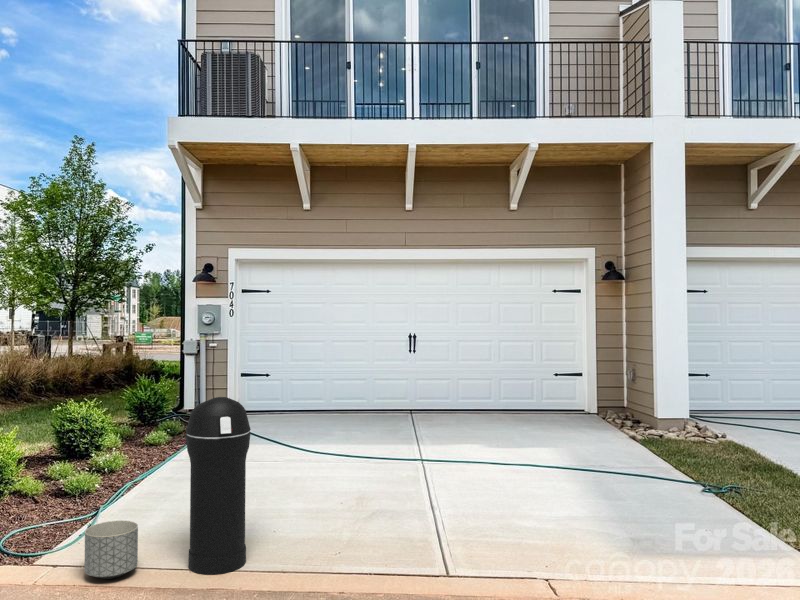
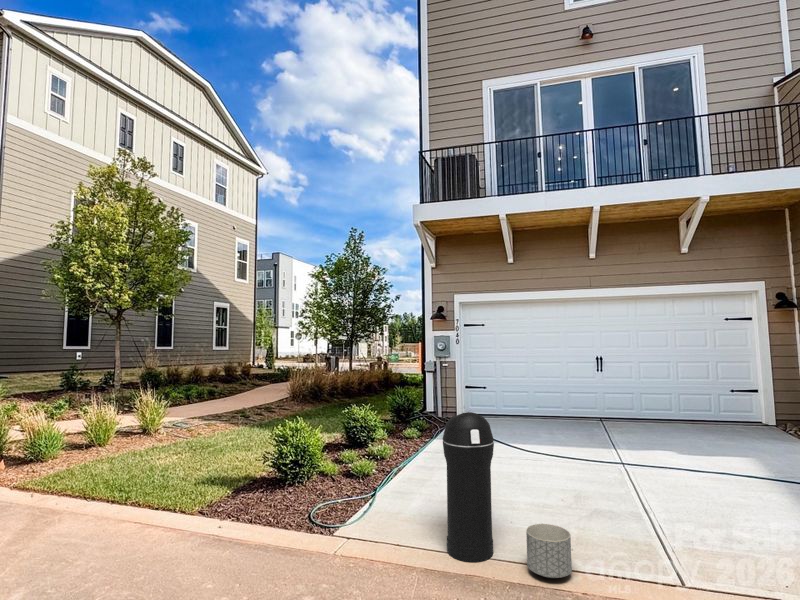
planter: present [84,520,138,579] -> present [526,524,572,579]

